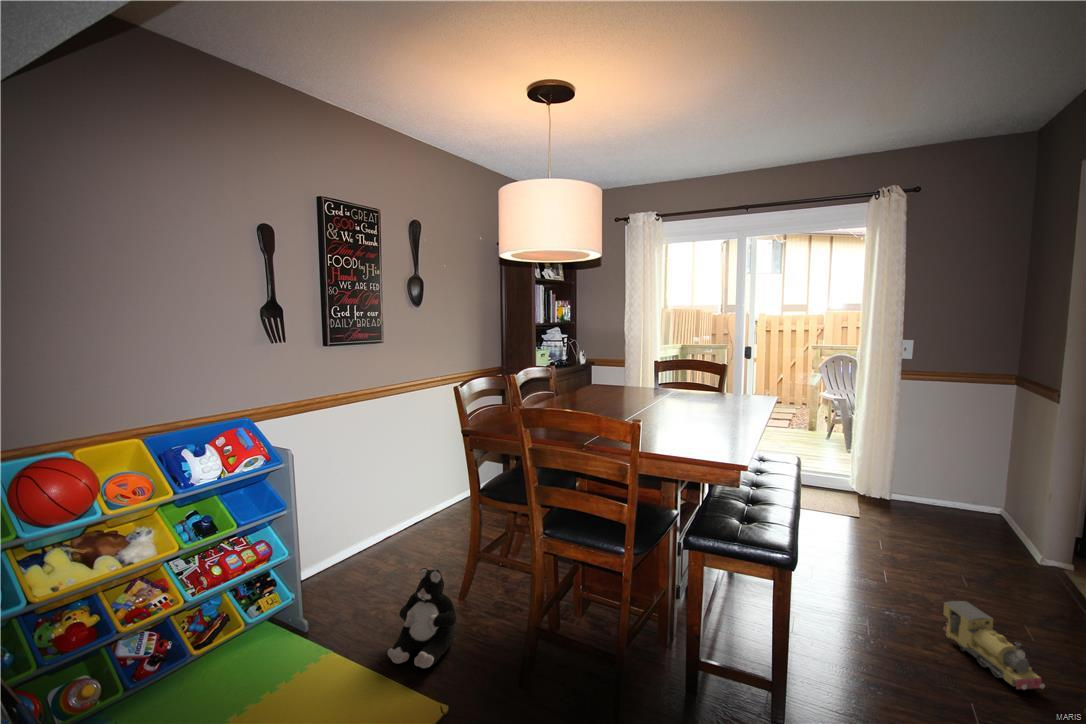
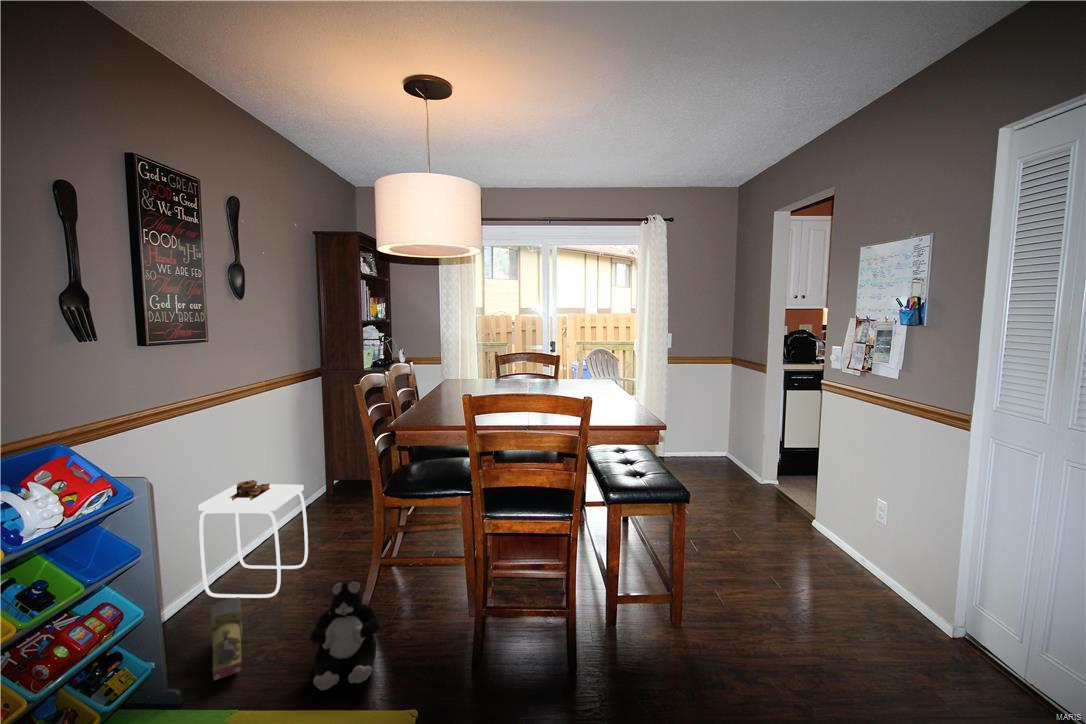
side table: none [367,464,450,569] -> present [198,480,308,598]
toy train: present [943,601,1045,689] -> present [211,597,242,680]

